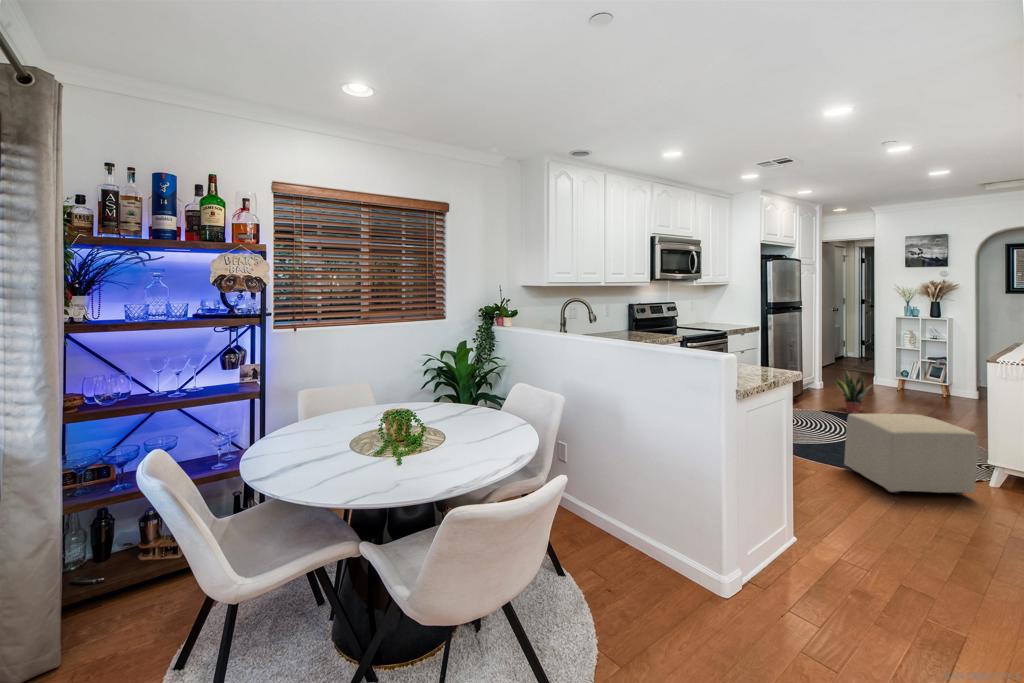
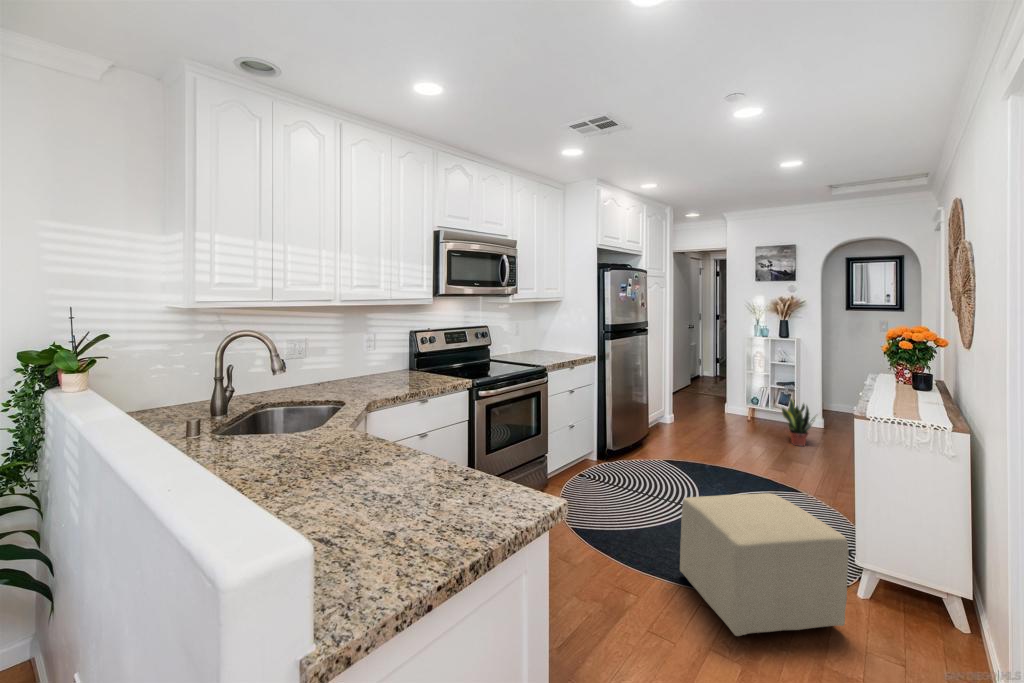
potted plant: present [836,371,871,414] -> present [782,398,816,446]

